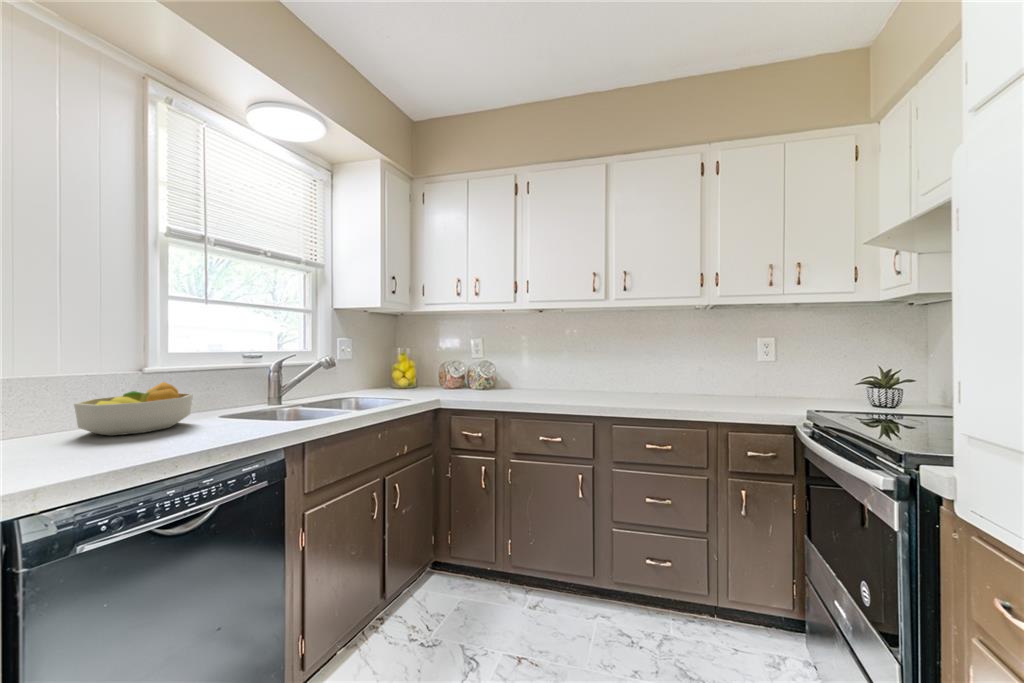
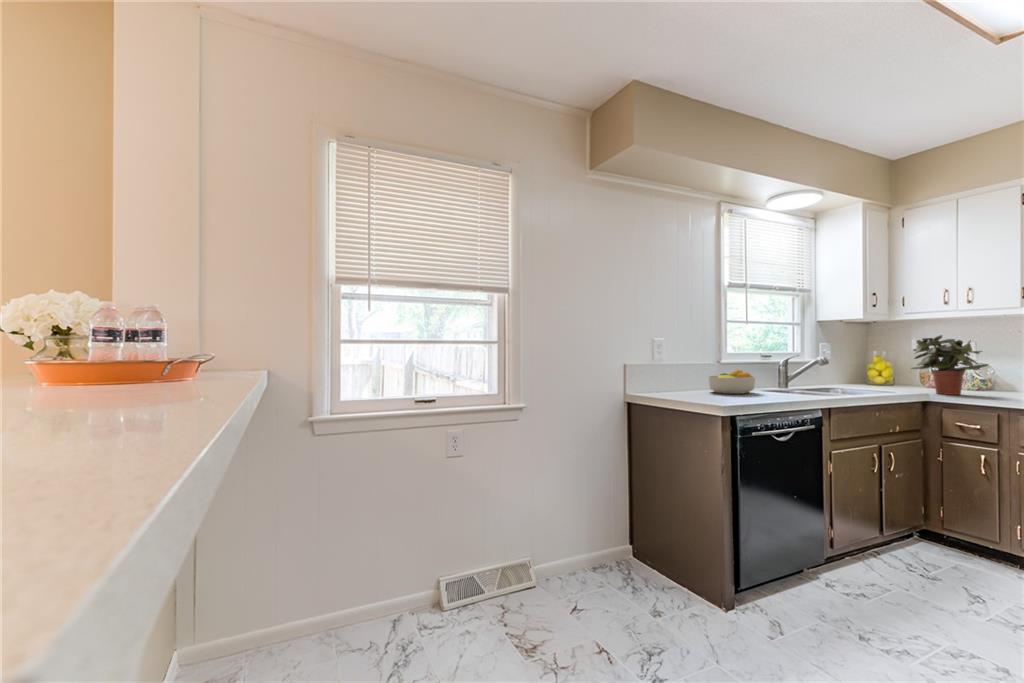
potted plant: none [423,330,491,400] -> present [911,335,988,395]

